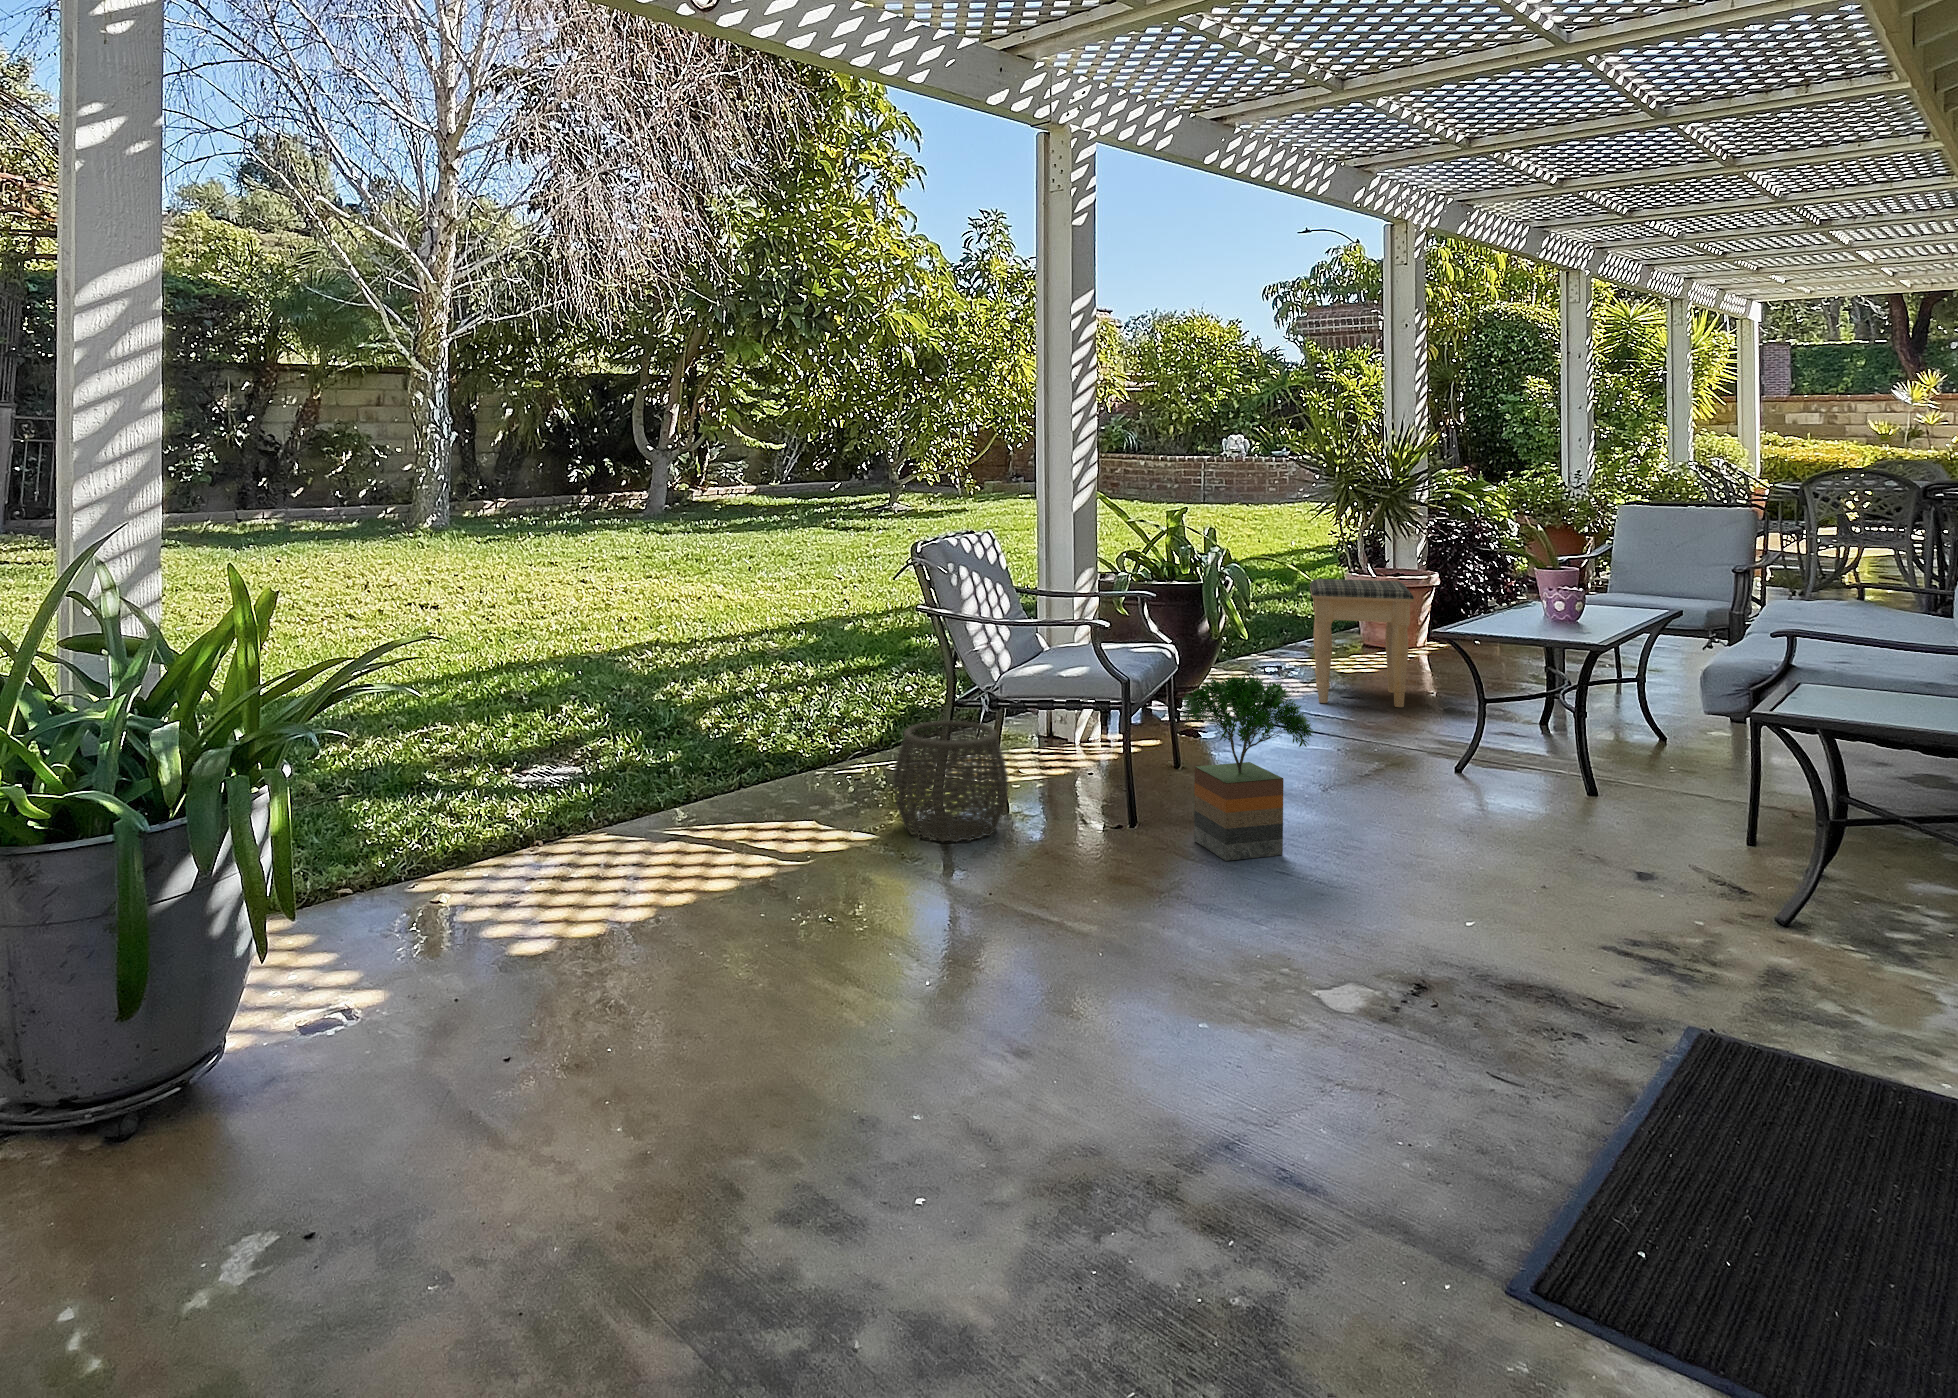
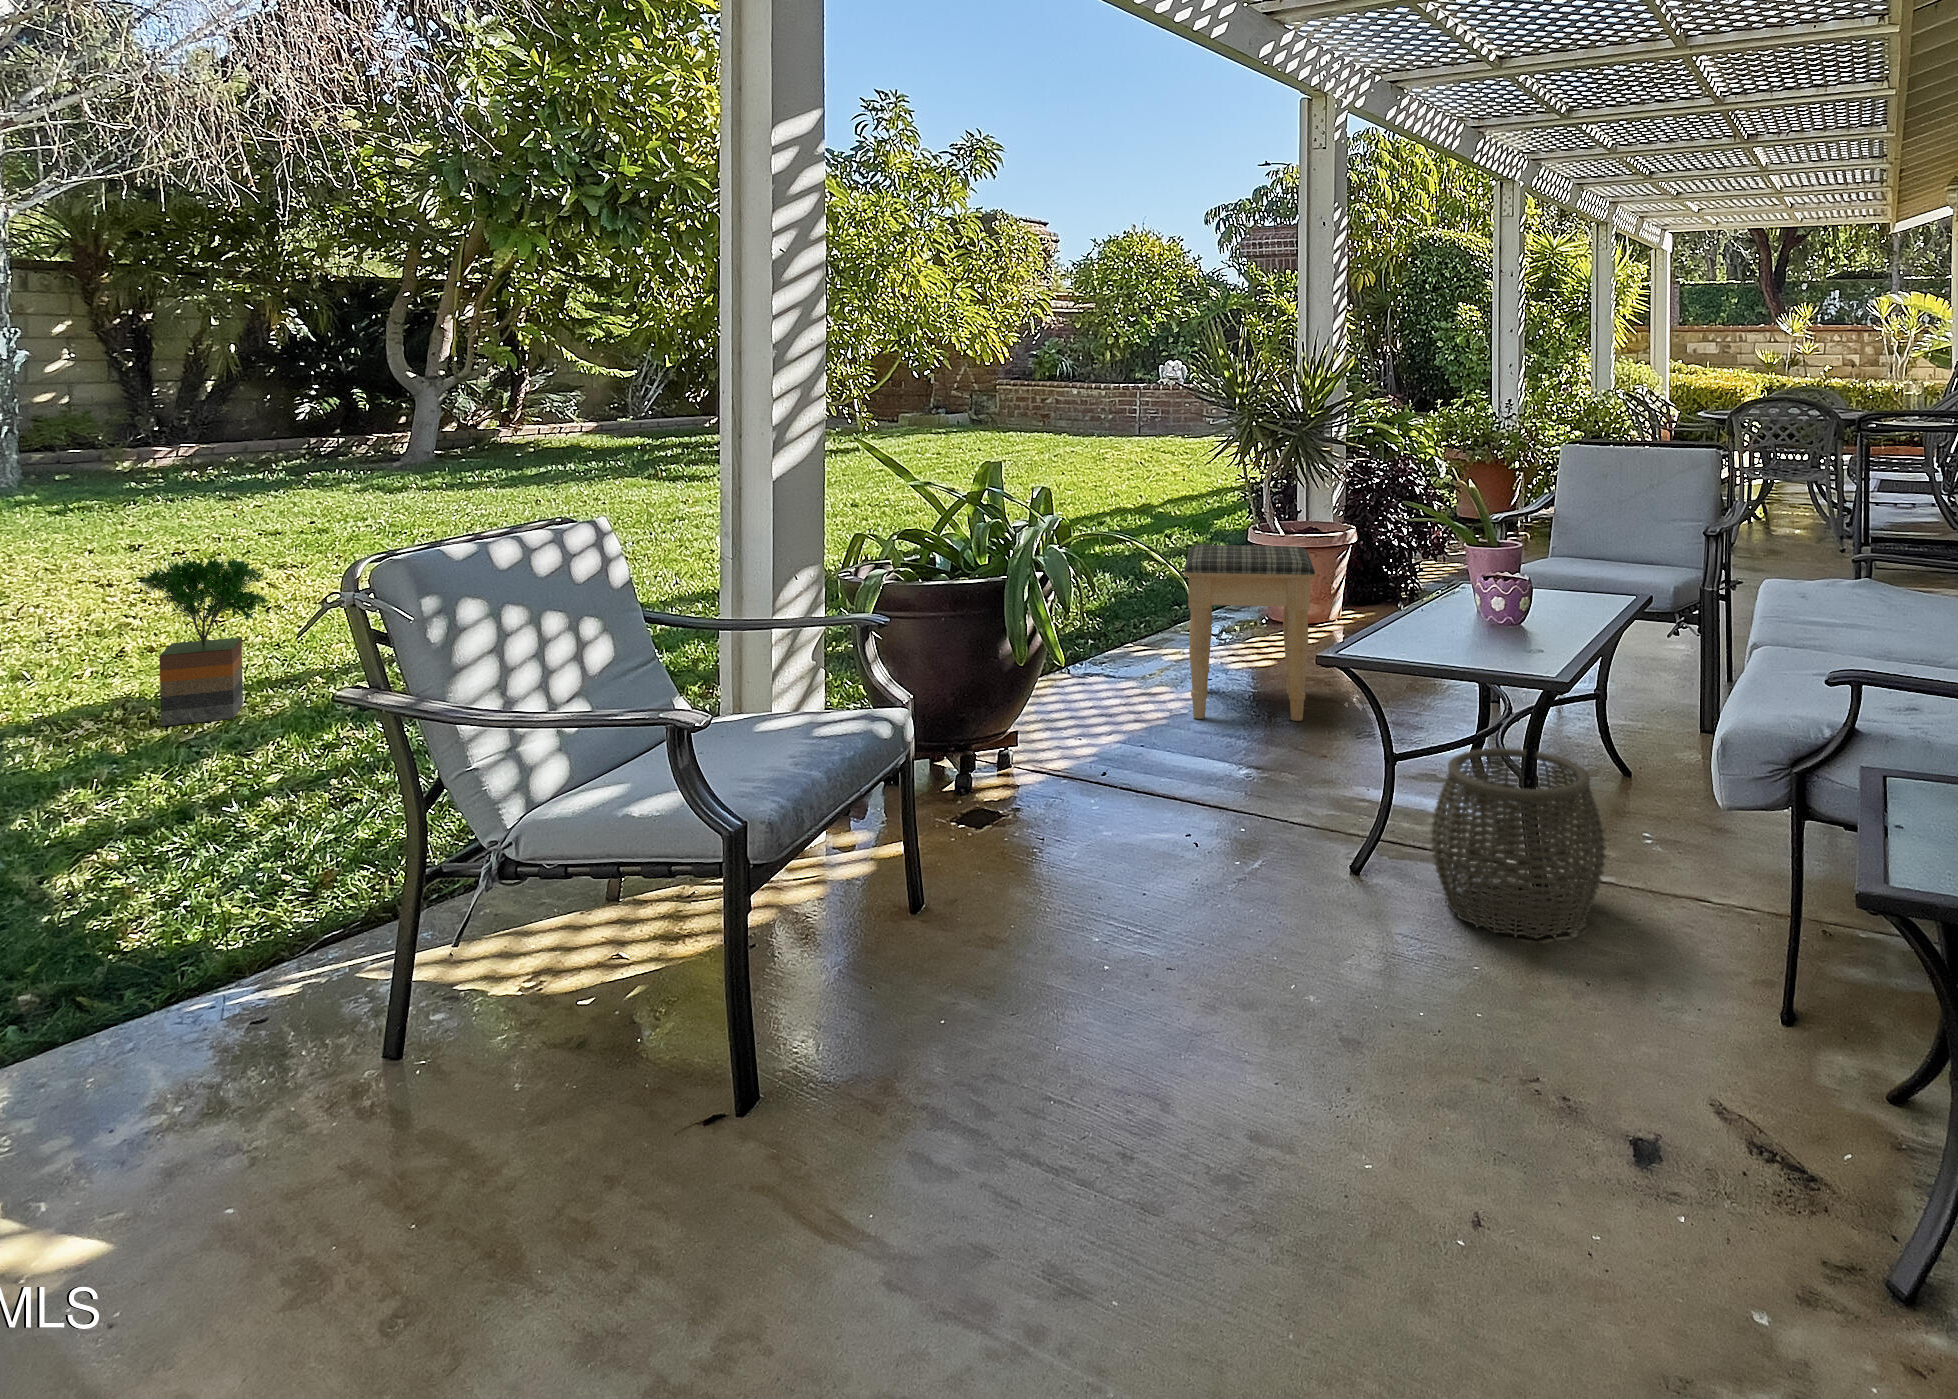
potted tree: present [1181,675,1313,861] -> present [142,557,267,726]
woven basket: present [893,721,1009,842] -> present [1430,748,1606,938]

